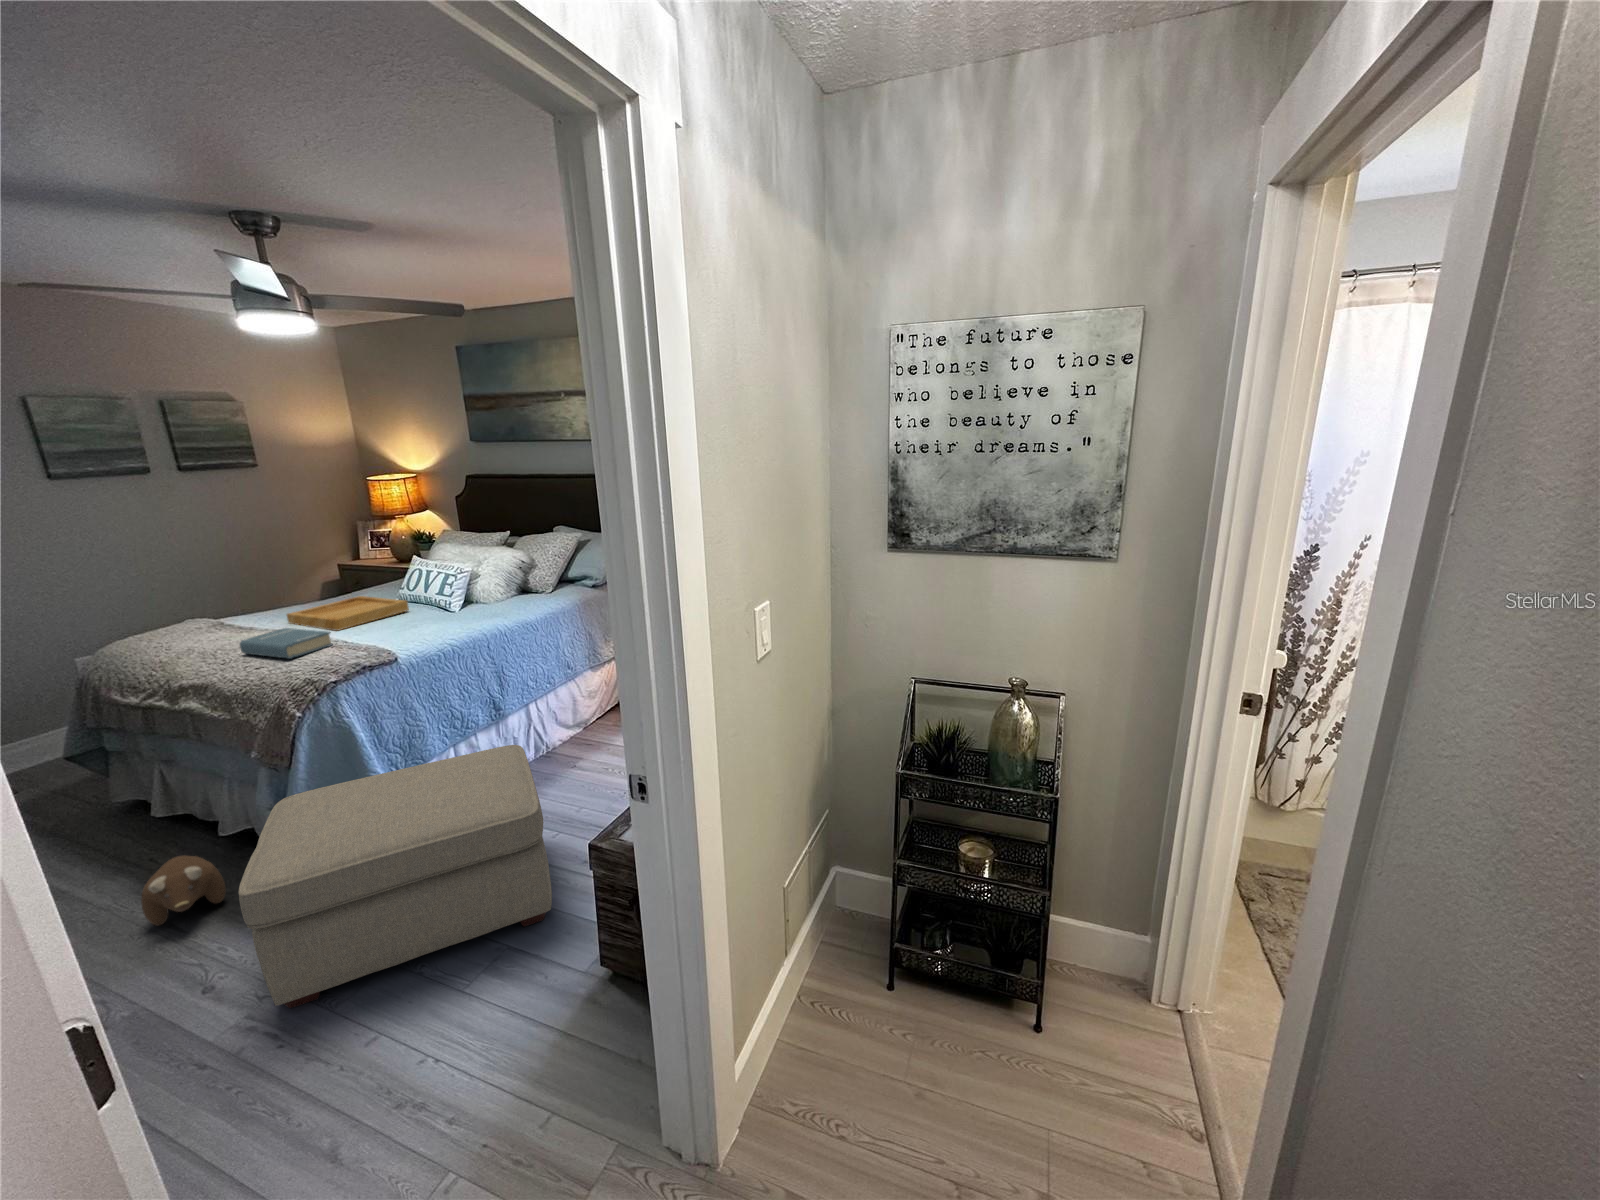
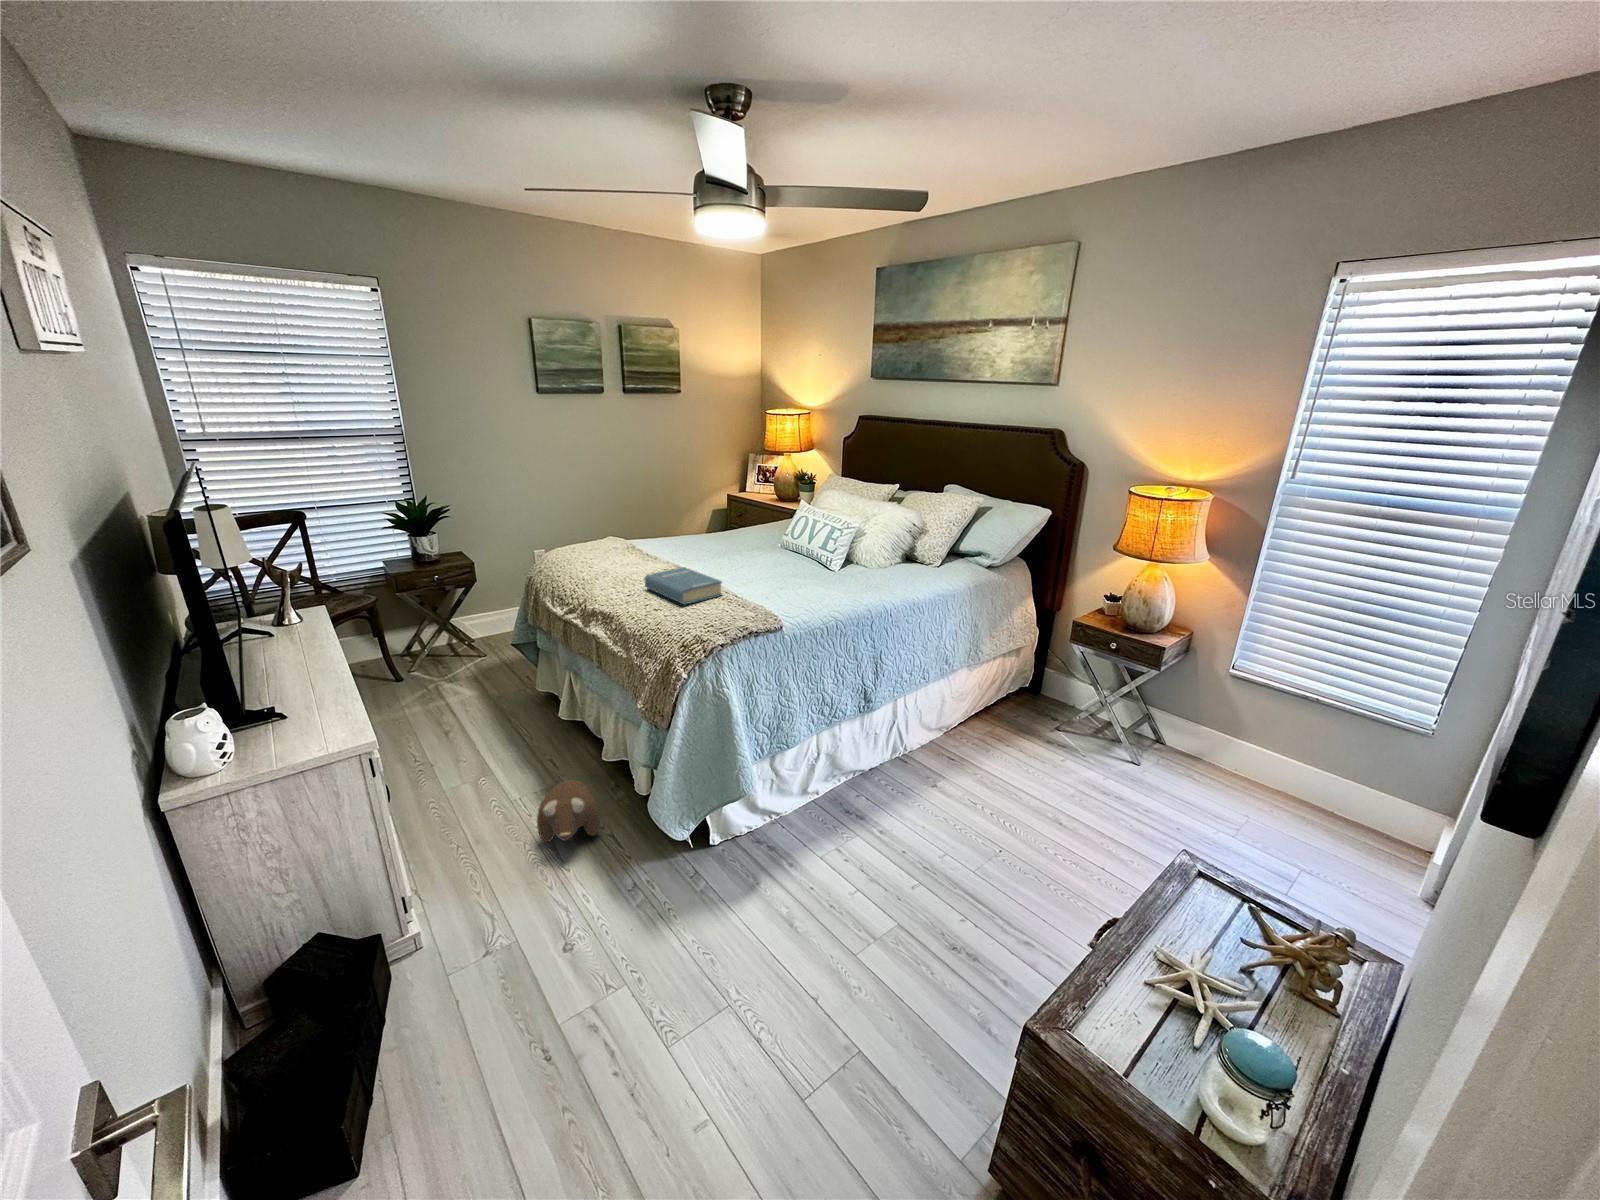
tray: present [287,596,409,631] -> none [684,537,791,575]
ottoman: present [238,745,552,1008] -> none [607,760,926,1014]

